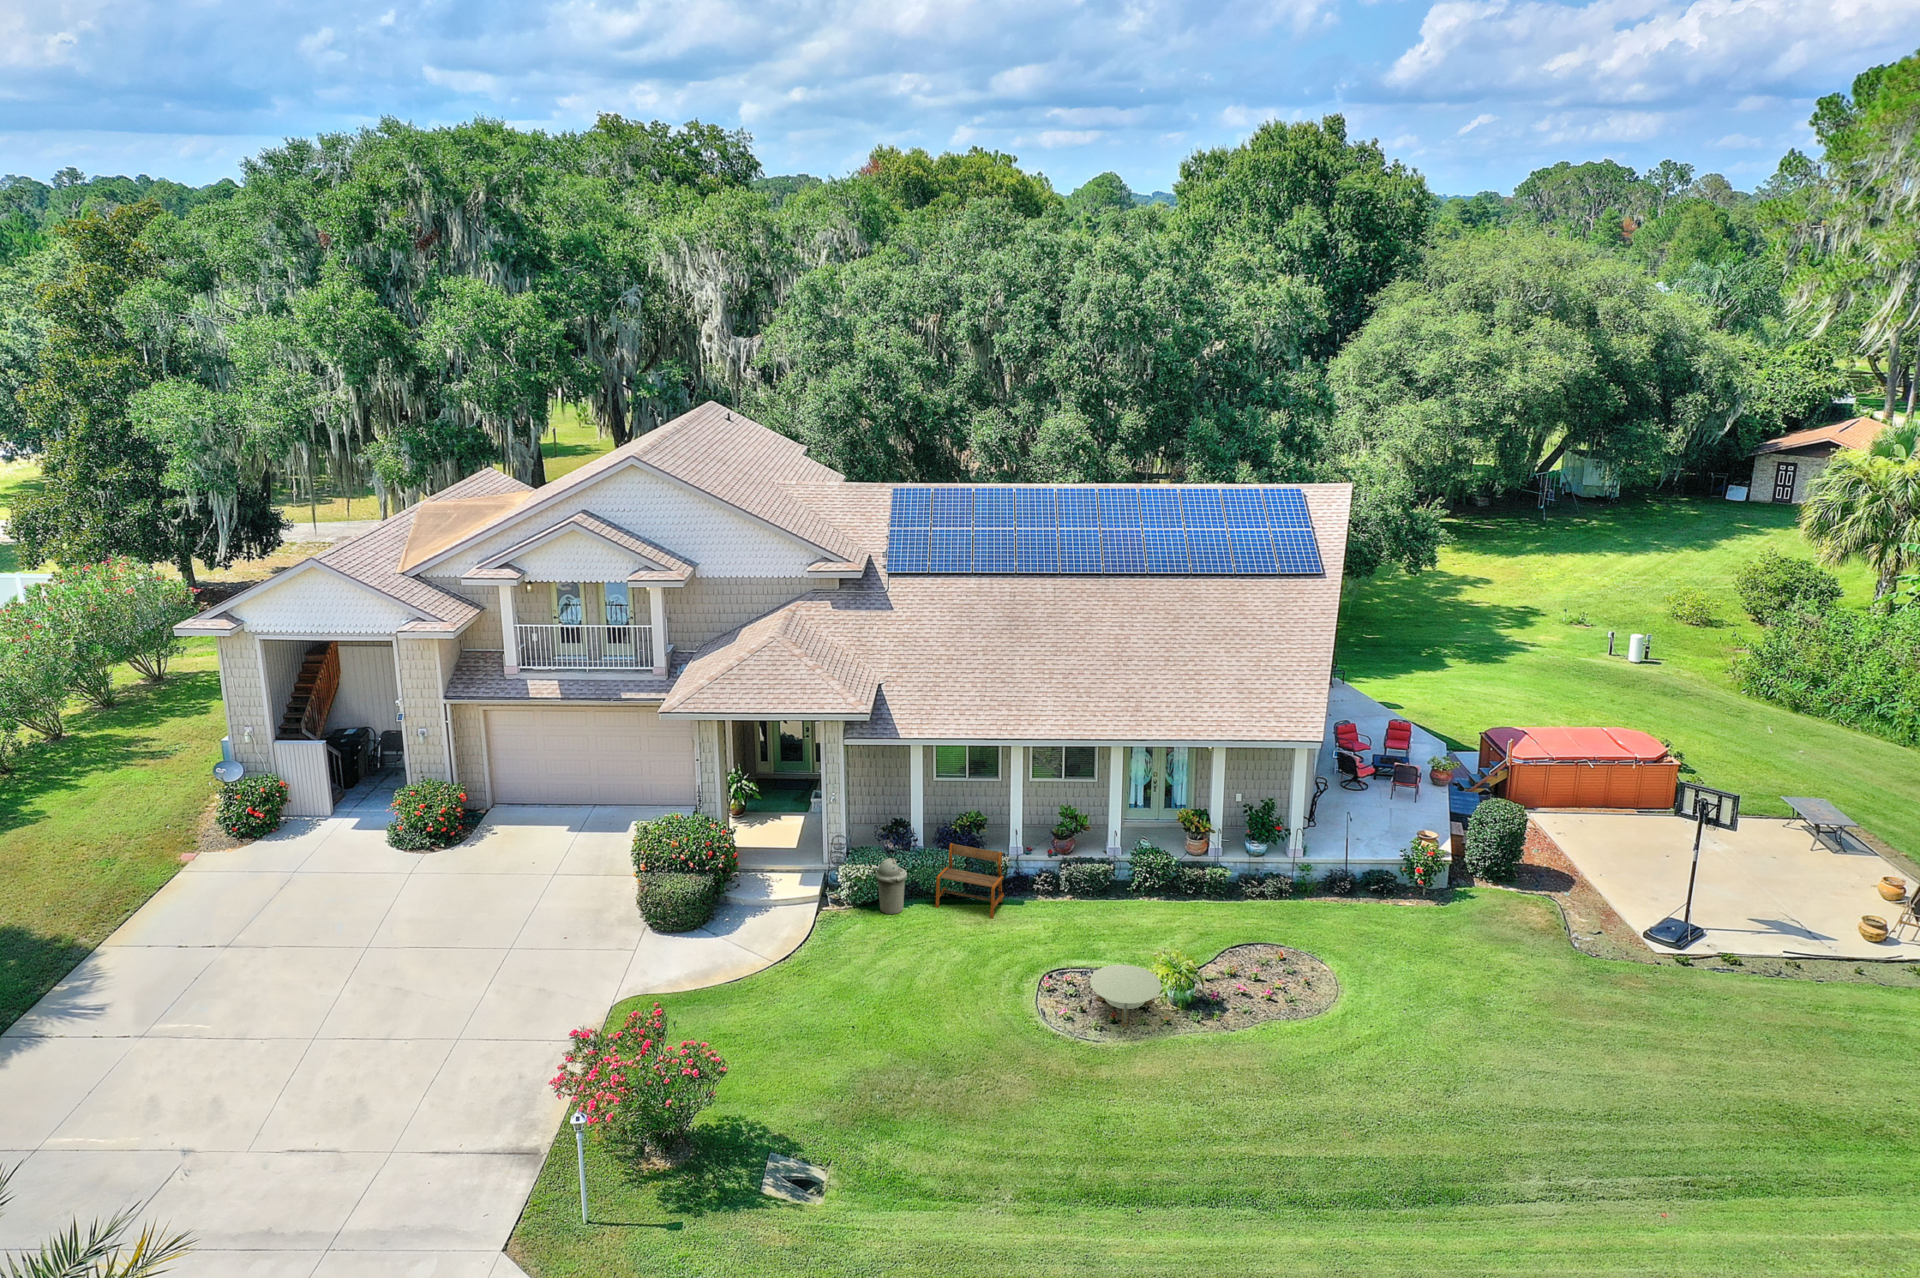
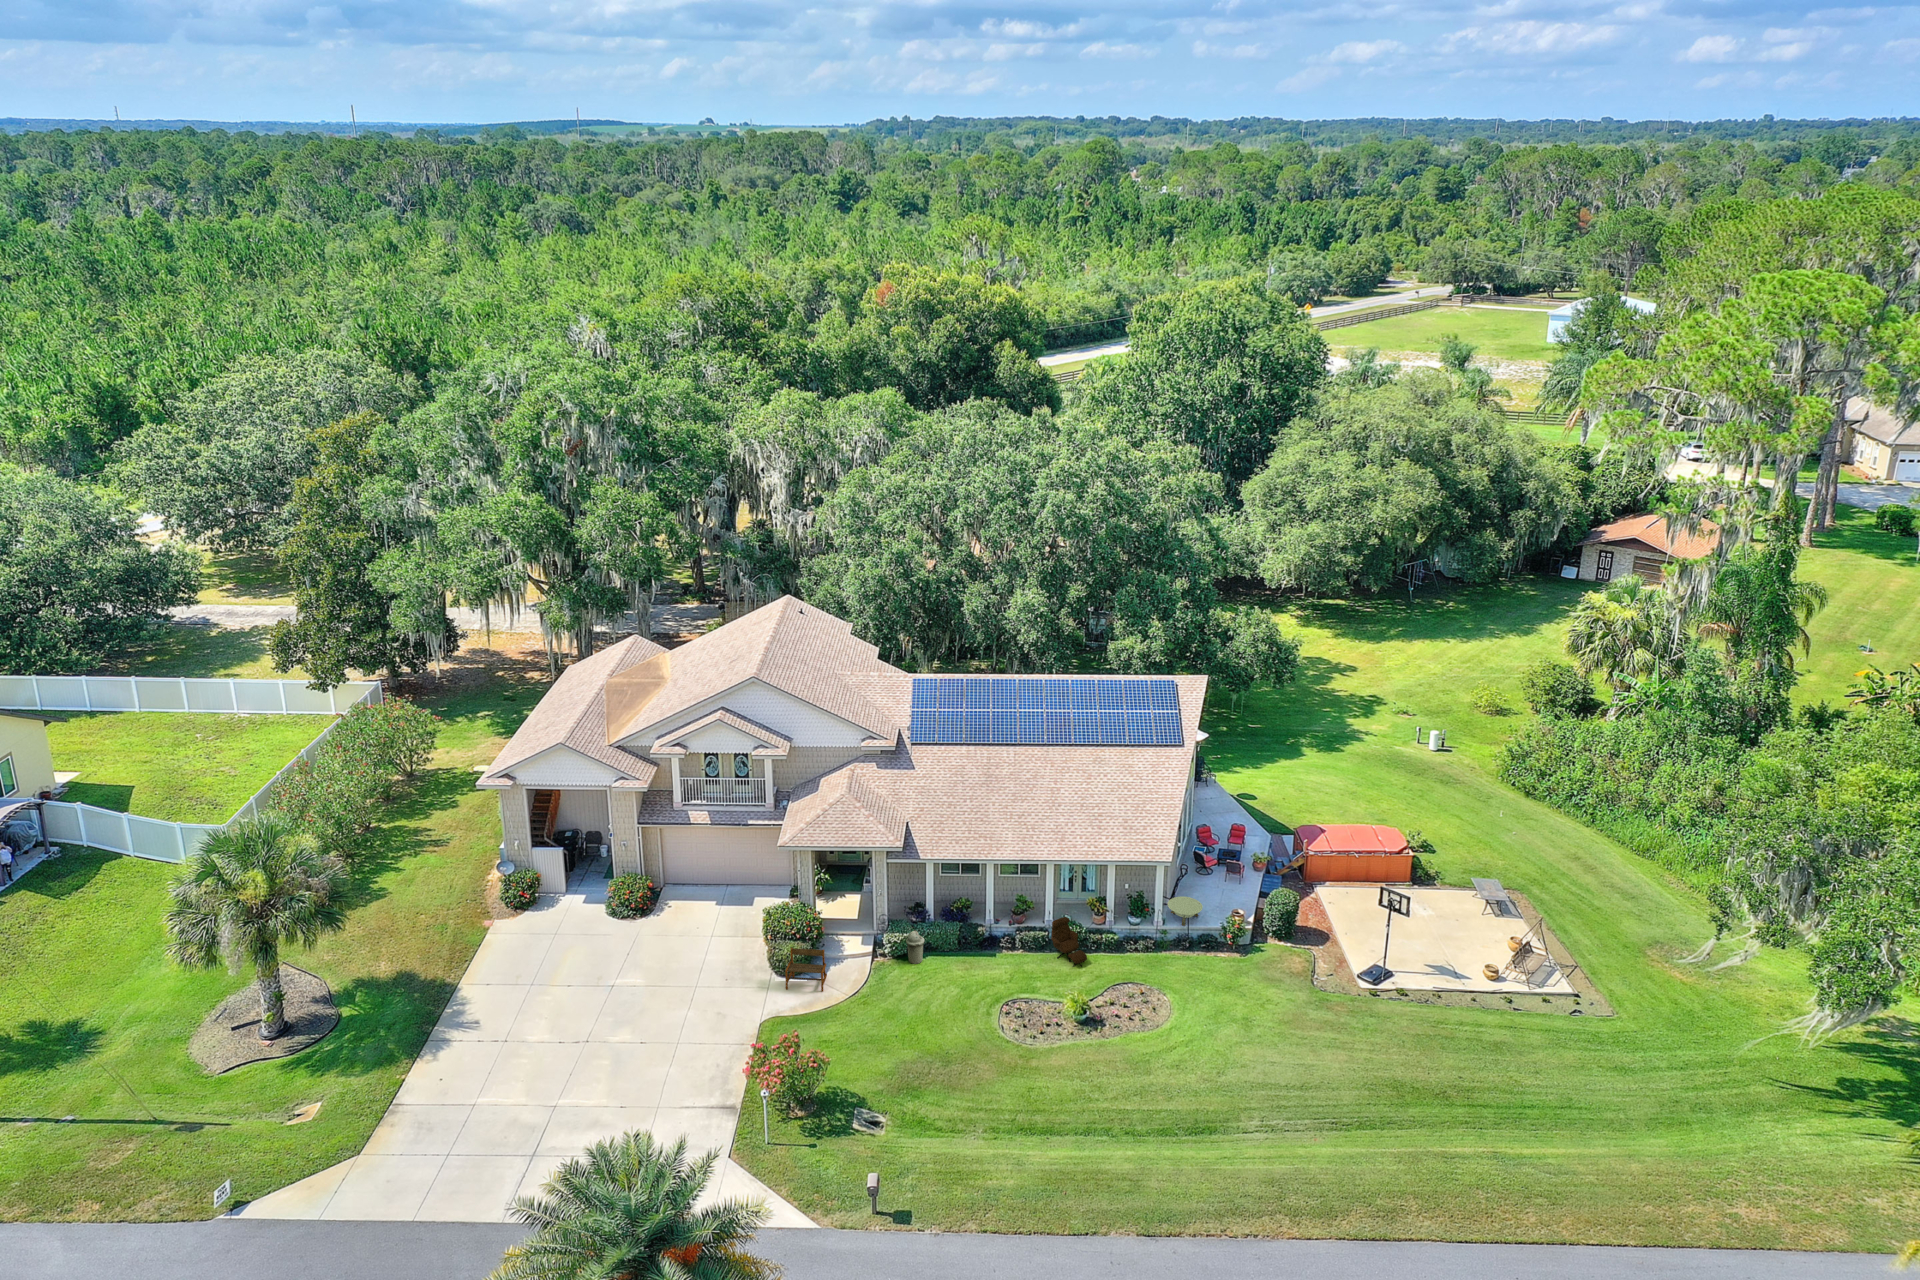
lounge chair: none [1120,839,1182,919] -> present [1051,917,1087,967]
bench: present [935,843,1004,919] -> present [785,948,827,992]
round table: present [1090,965,1161,1027] -> present [1168,897,1203,926]

